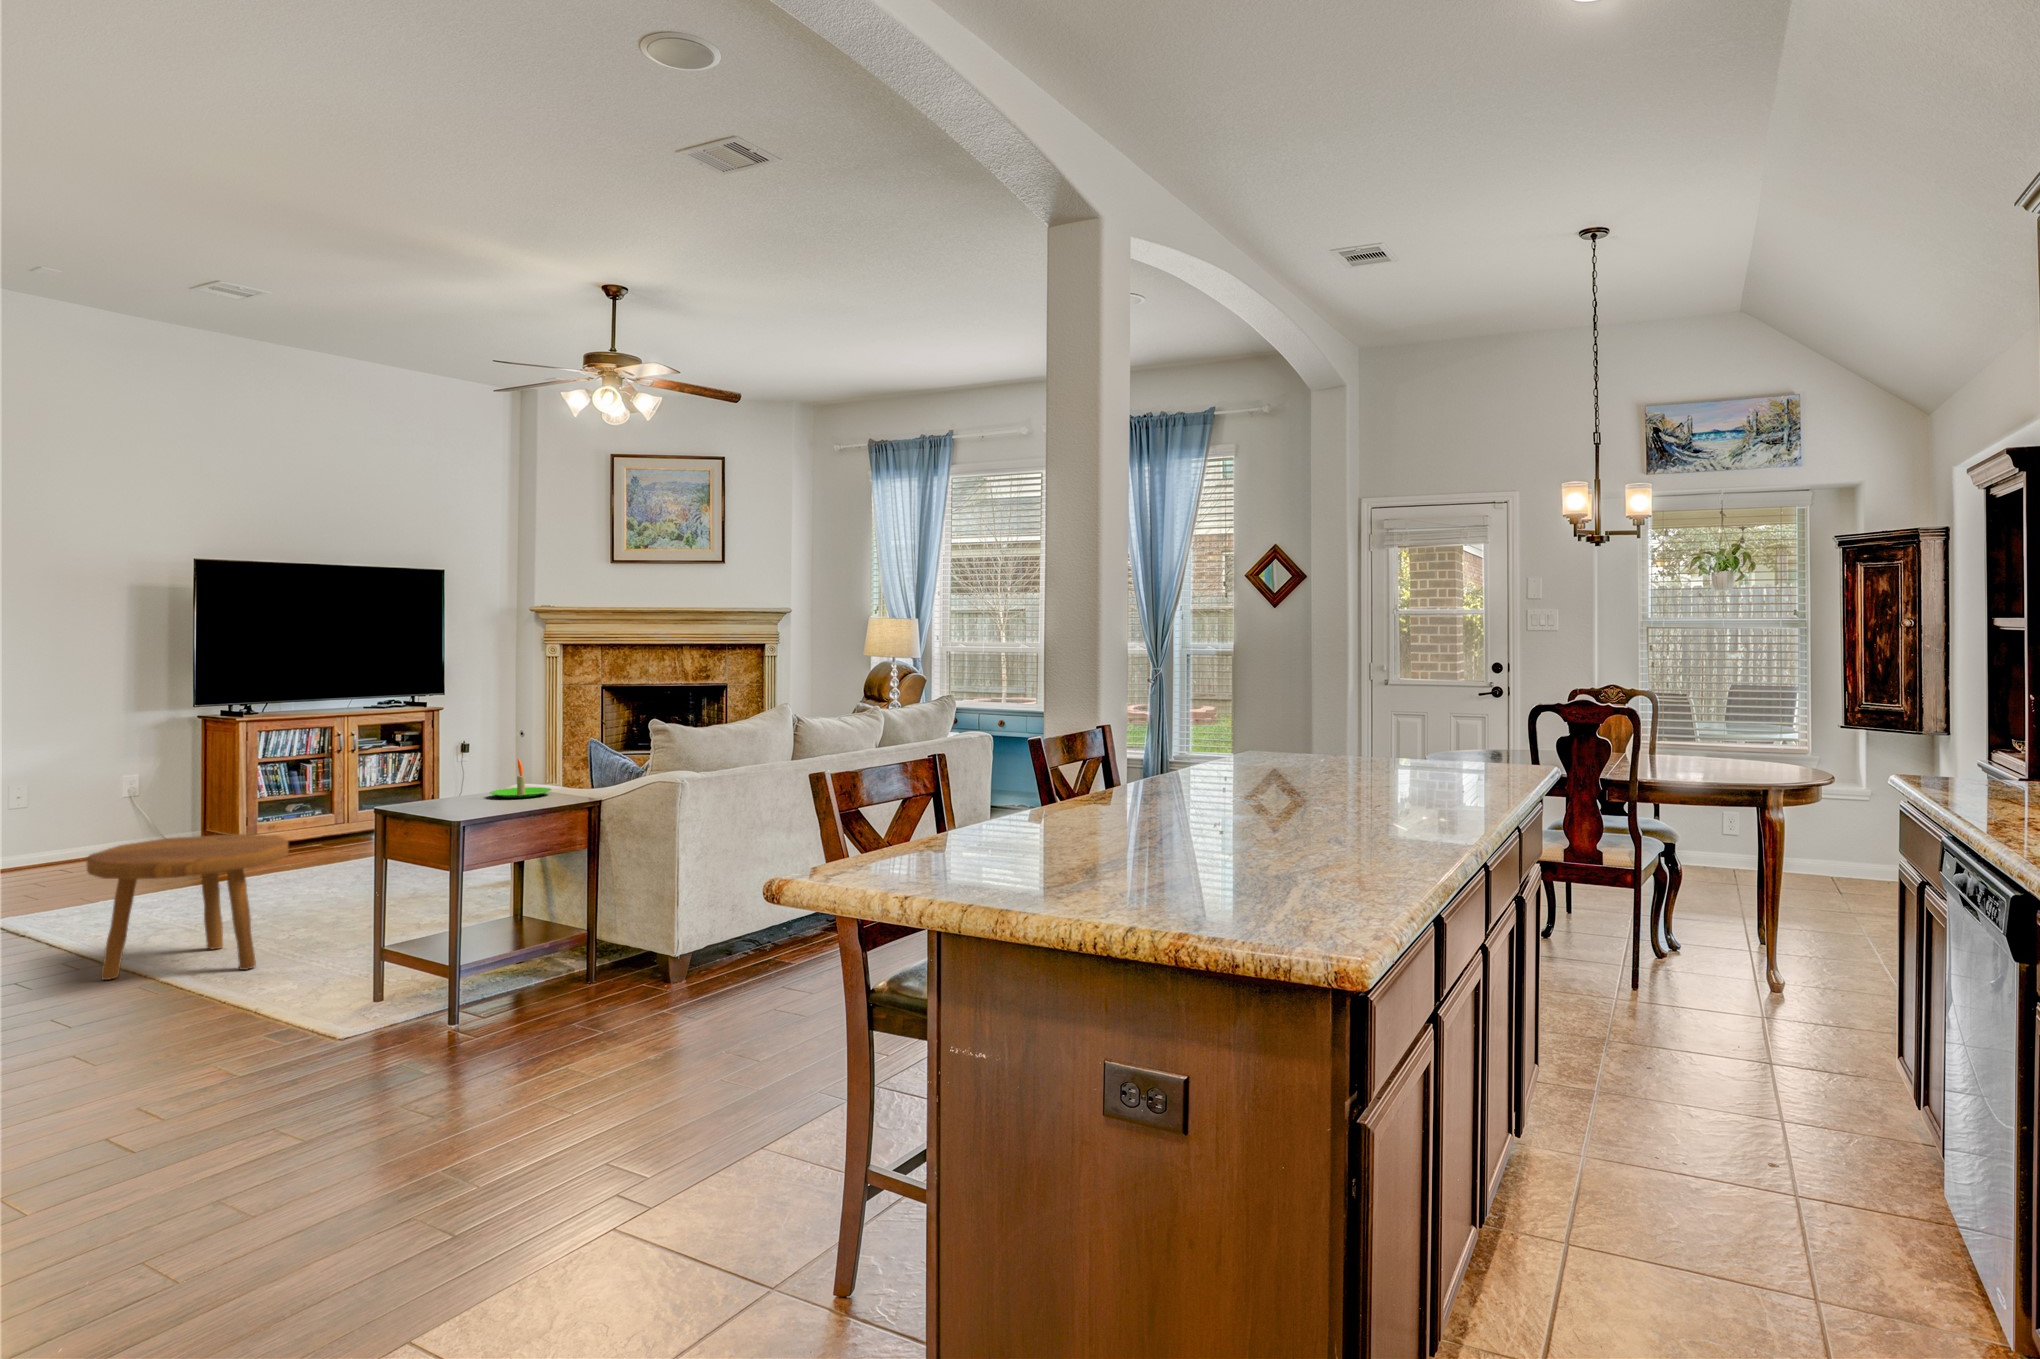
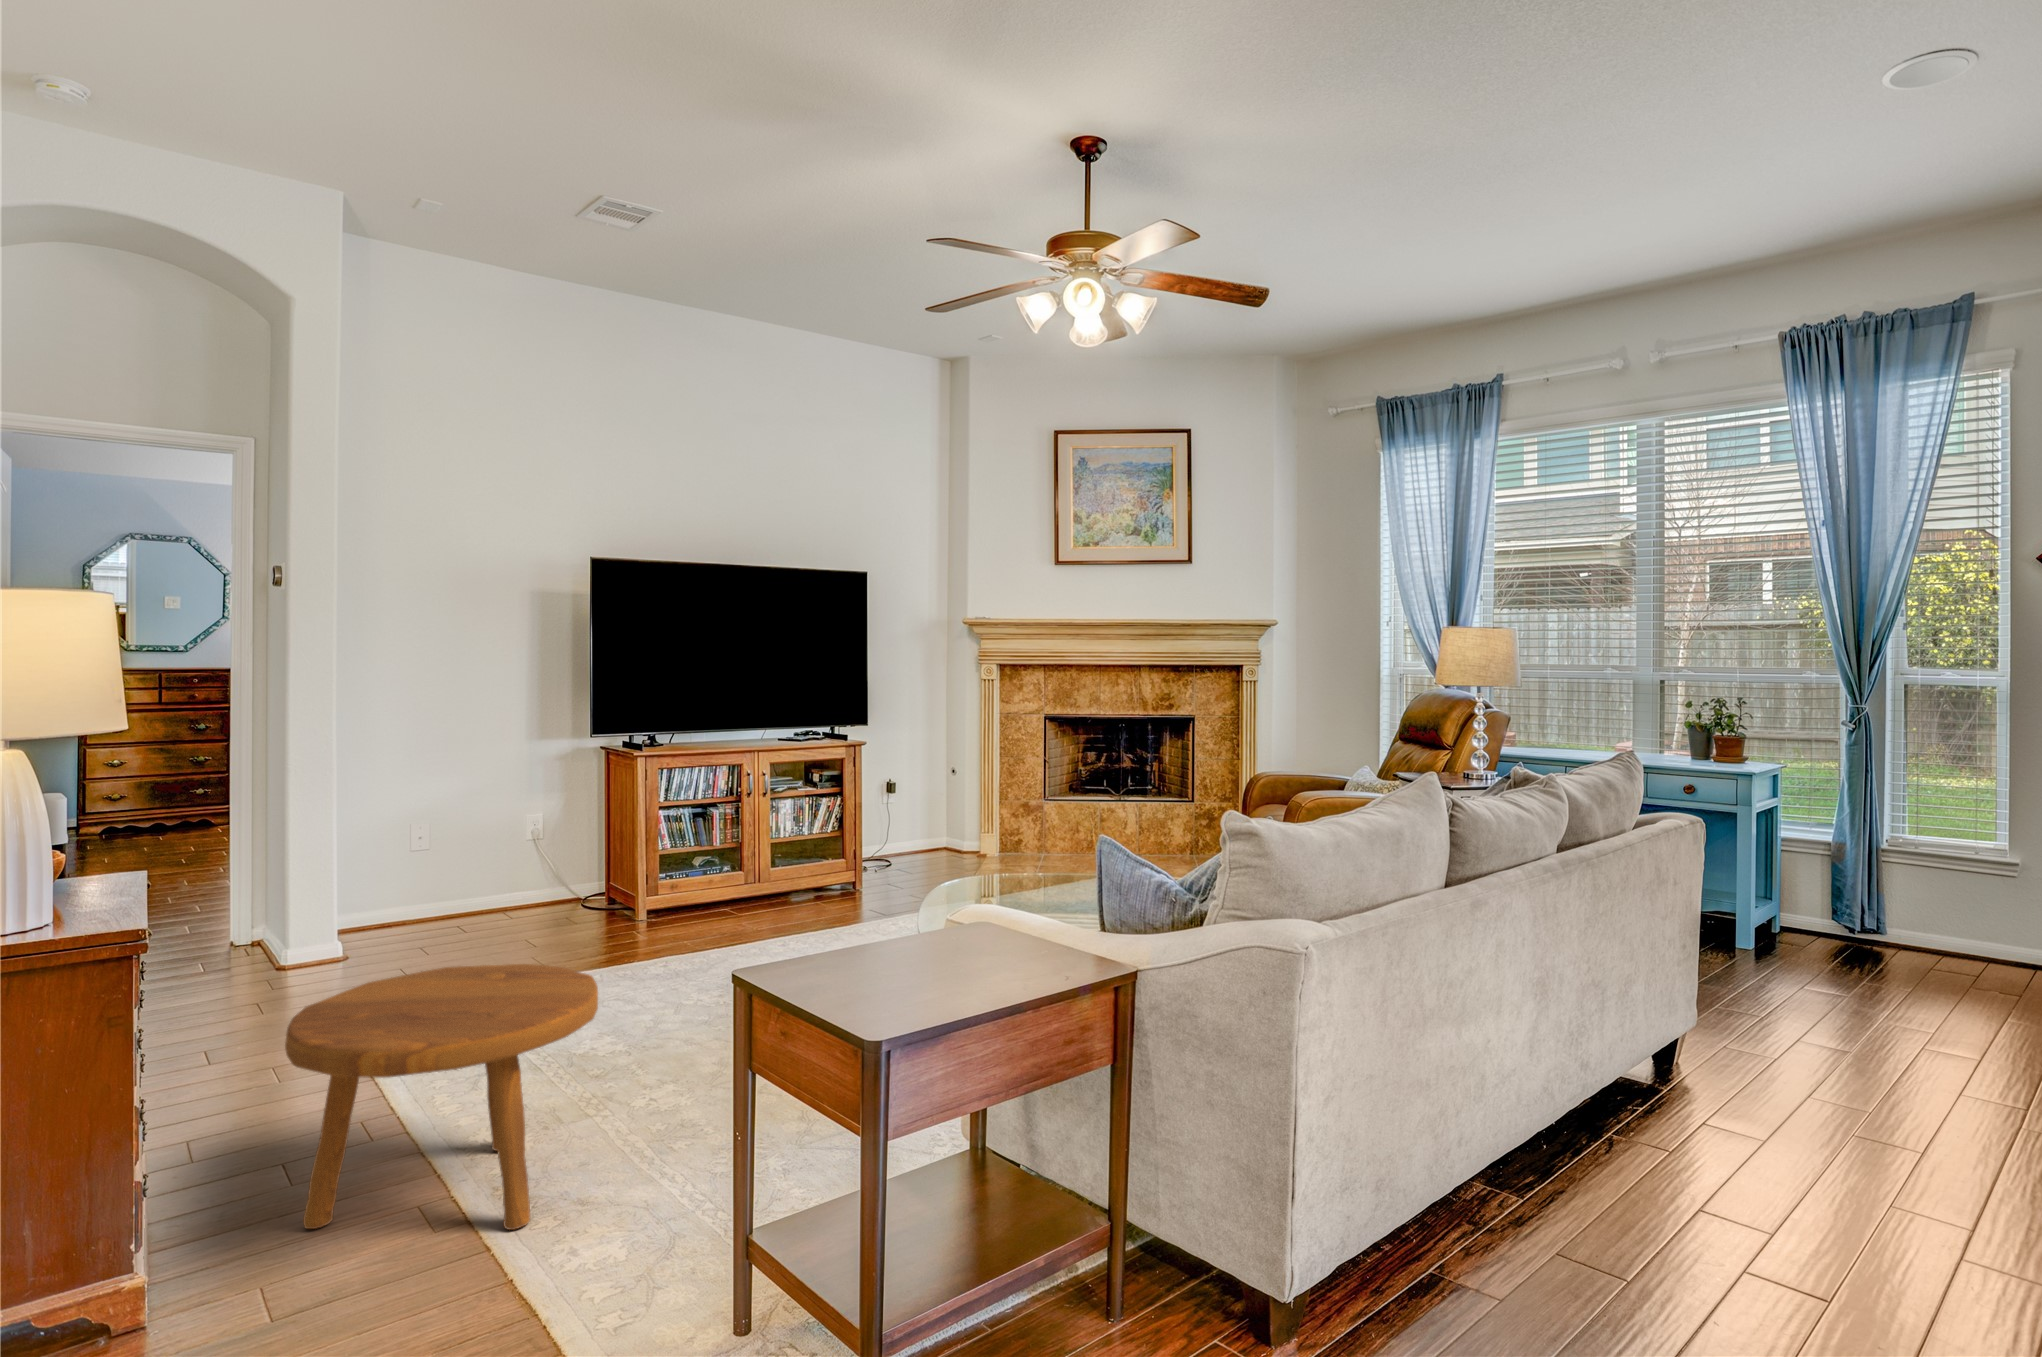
candle: present [490,759,552,798] -> none [894,900,1010,986]

